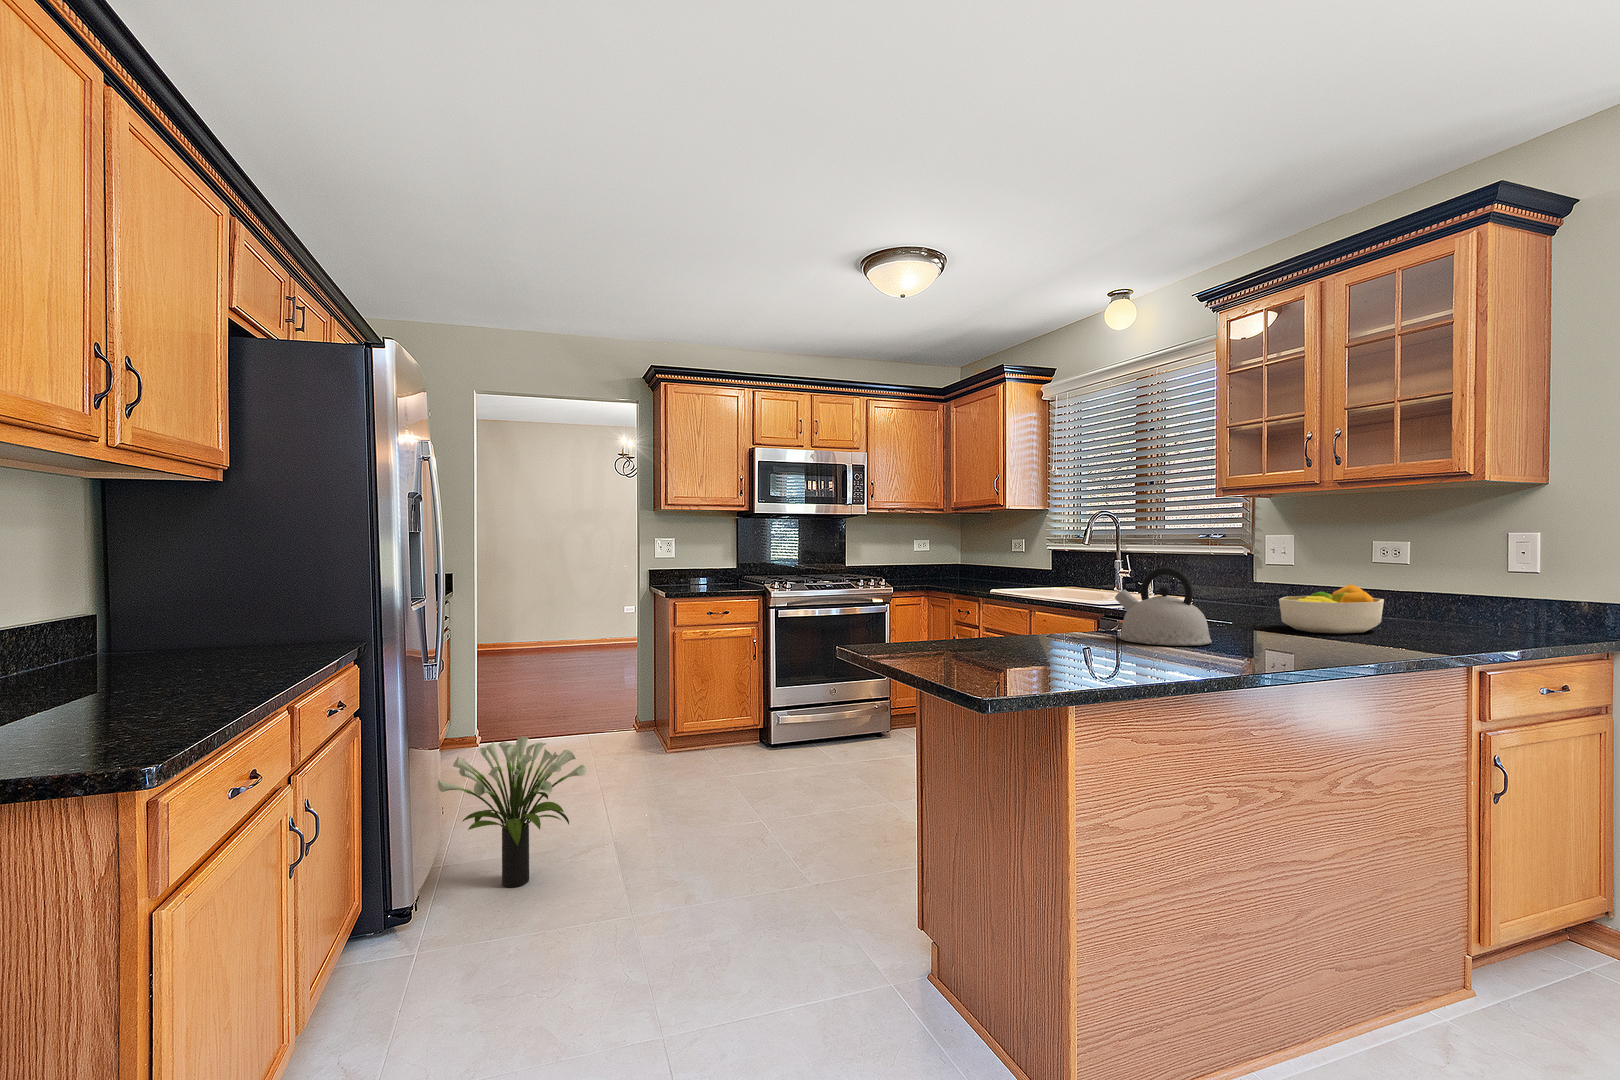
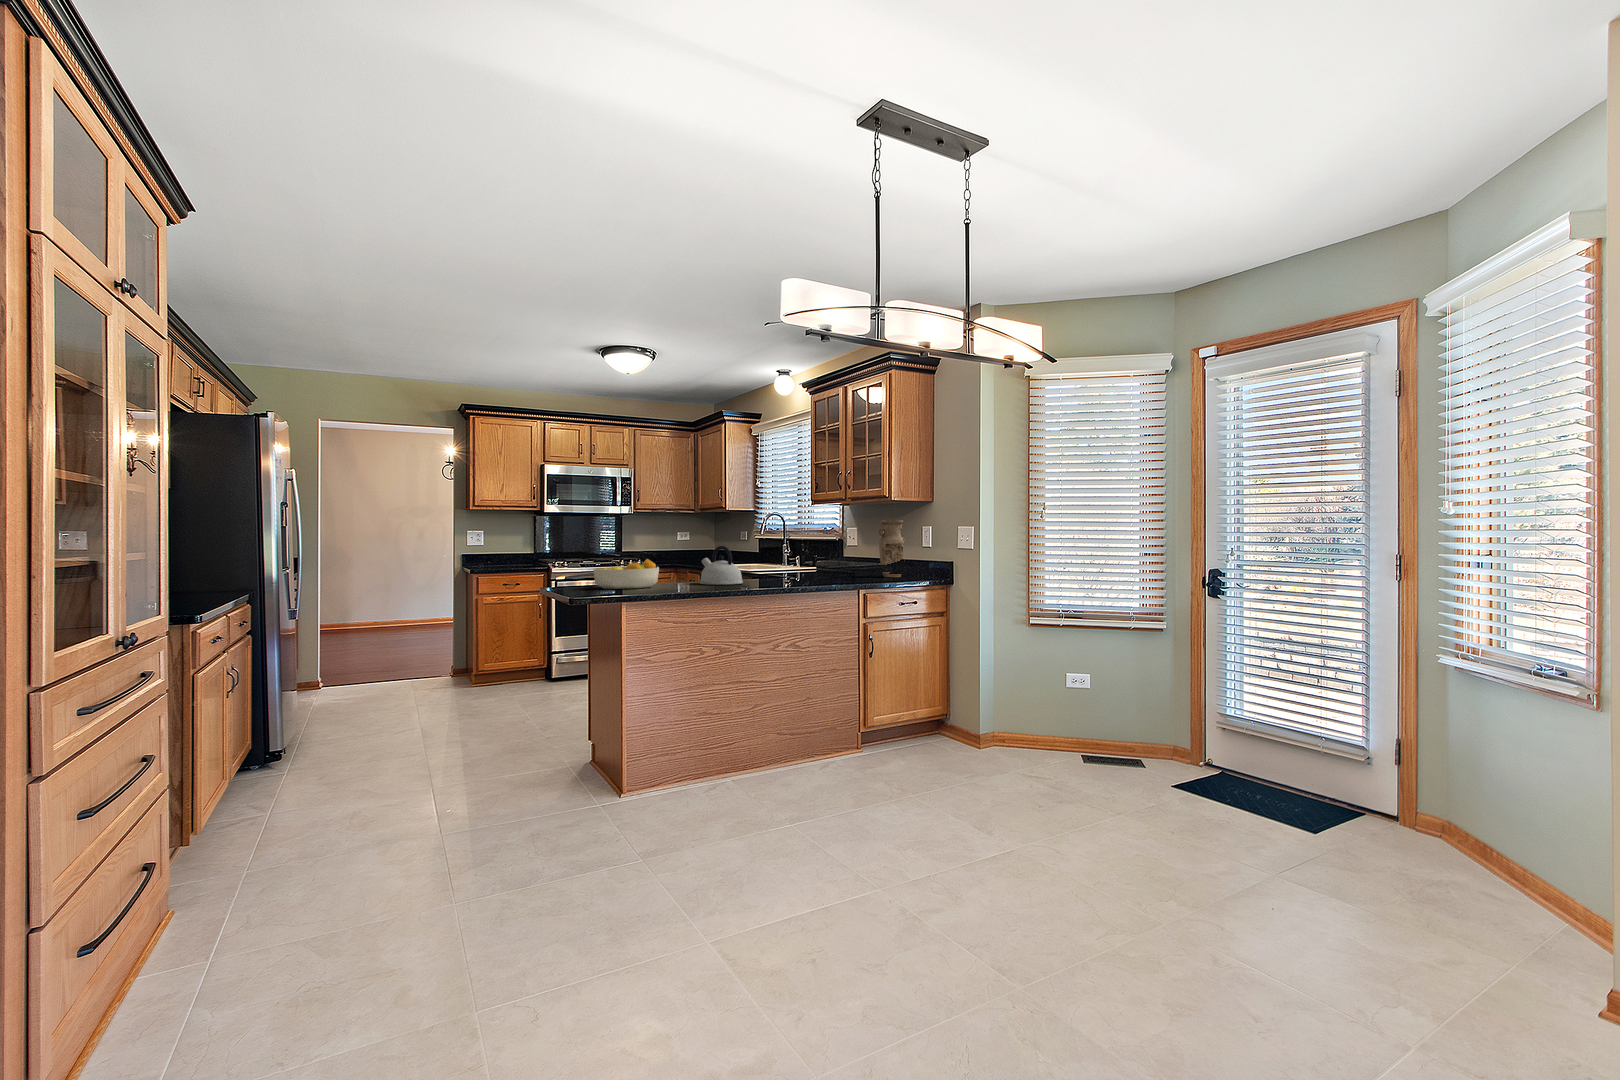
vase: none [1385,518,1443,623] -> present [878,520,904,577]
fruit bowl: present [1279,584,1384,634] -> present [593,559,659,589]
potted plant: present [438,736,586,887] -> none [302,654,402,747]

